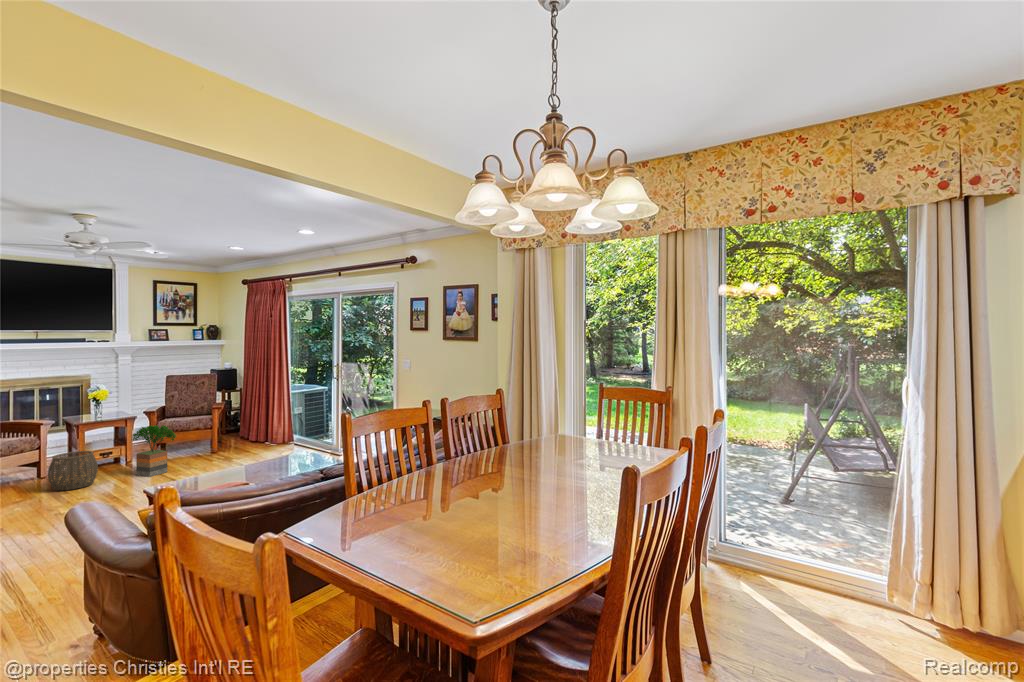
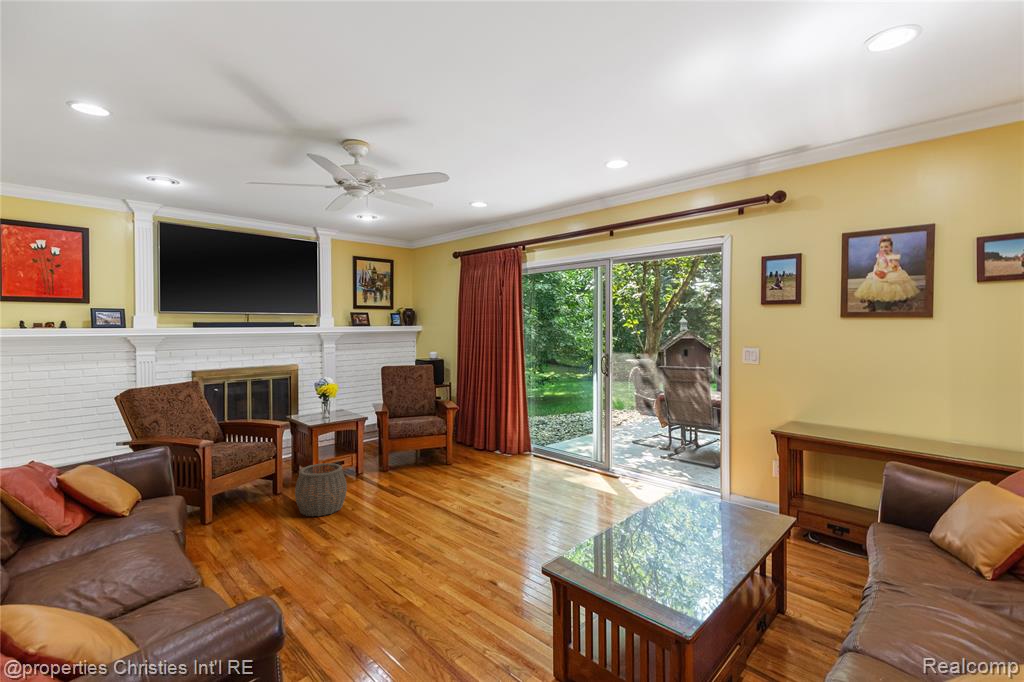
potted tree: present [132,425,176,477] -> none [374,430,425,498]

